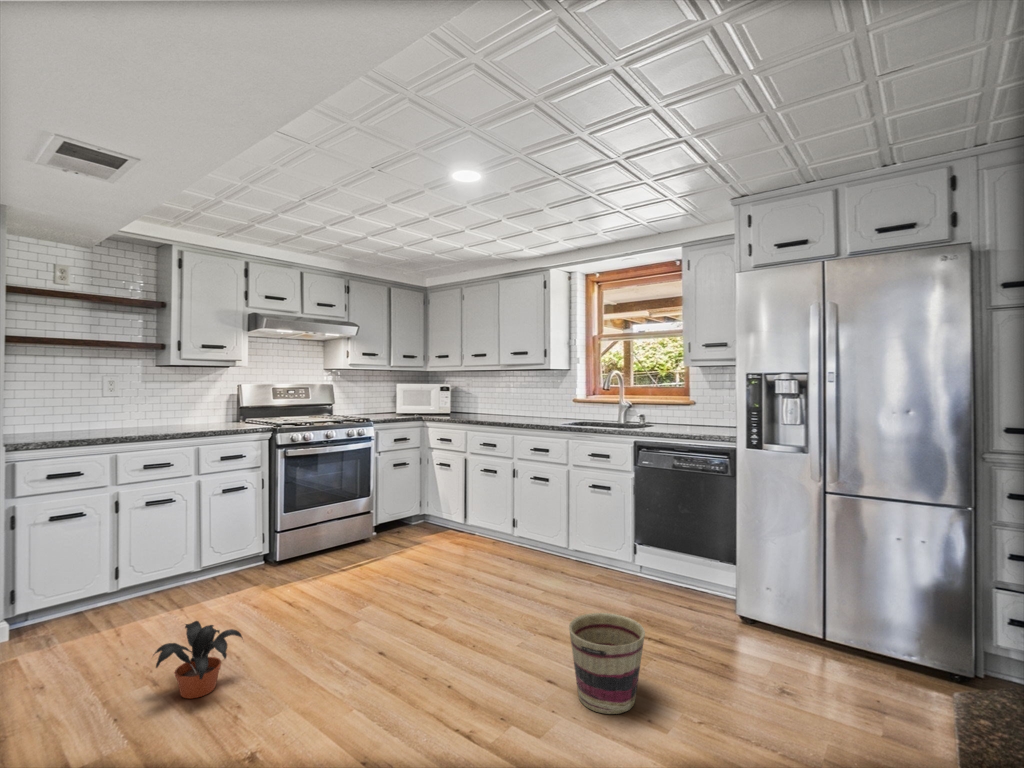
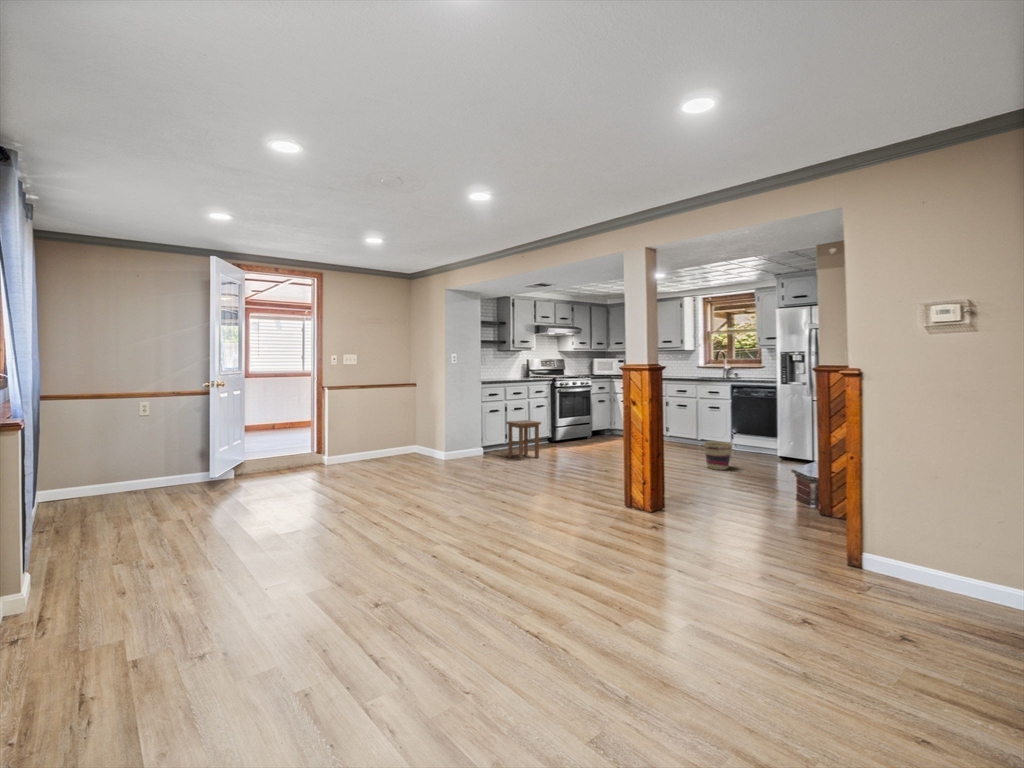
stool: none [34,548,135,690] -> present [506,420,541,460]
potted plant: present [154,621,242,699] -> none [558,441,584,463]

